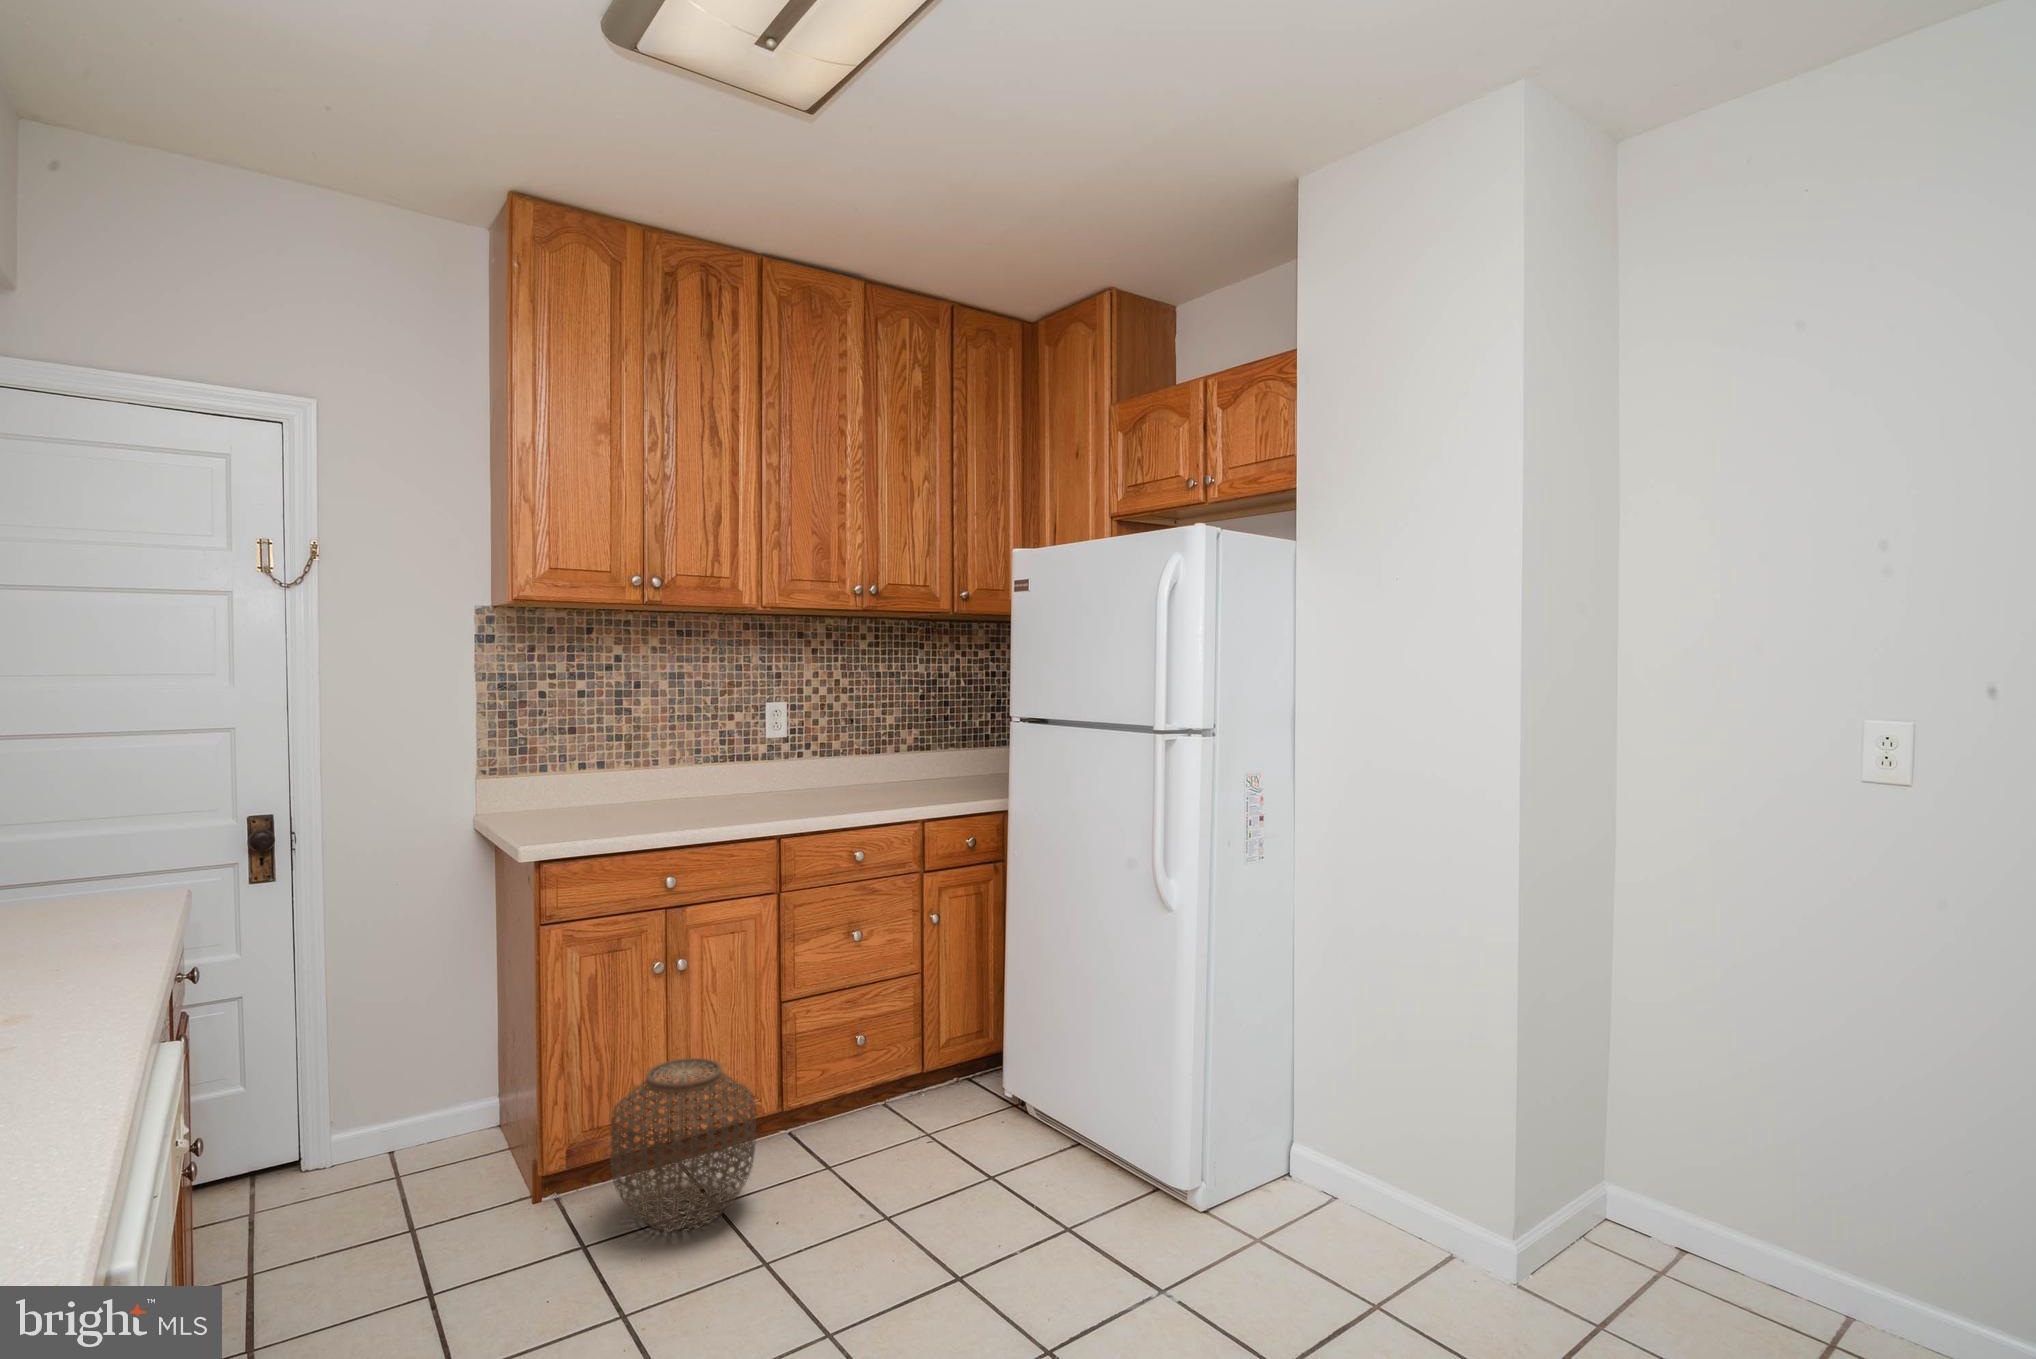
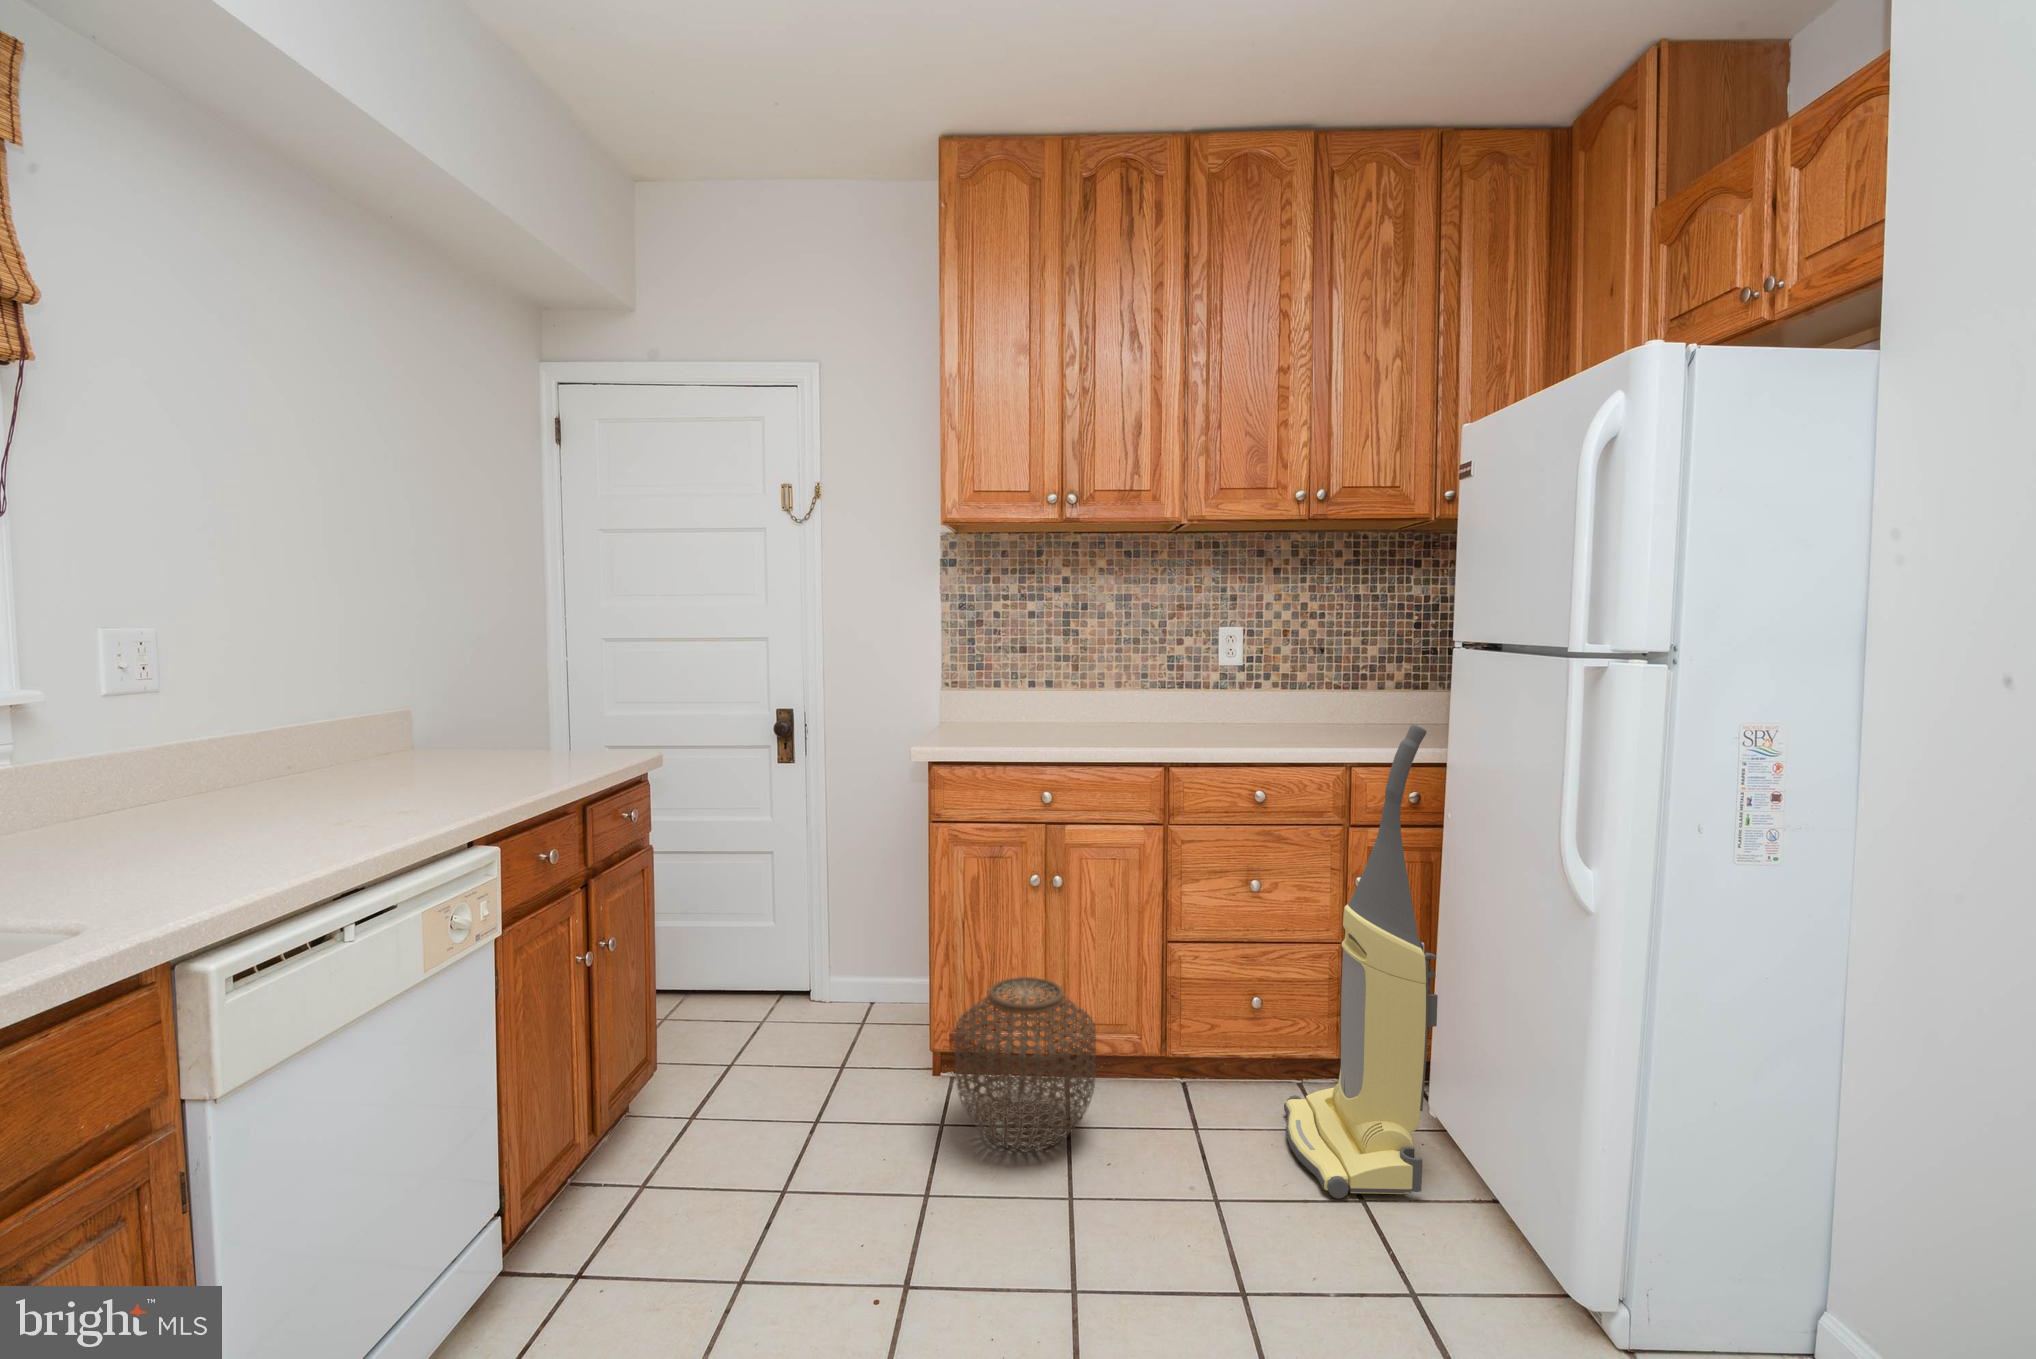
vacuum cleaner: none [890,782,1021,1171] -> present [1284,725,1438,1199]

